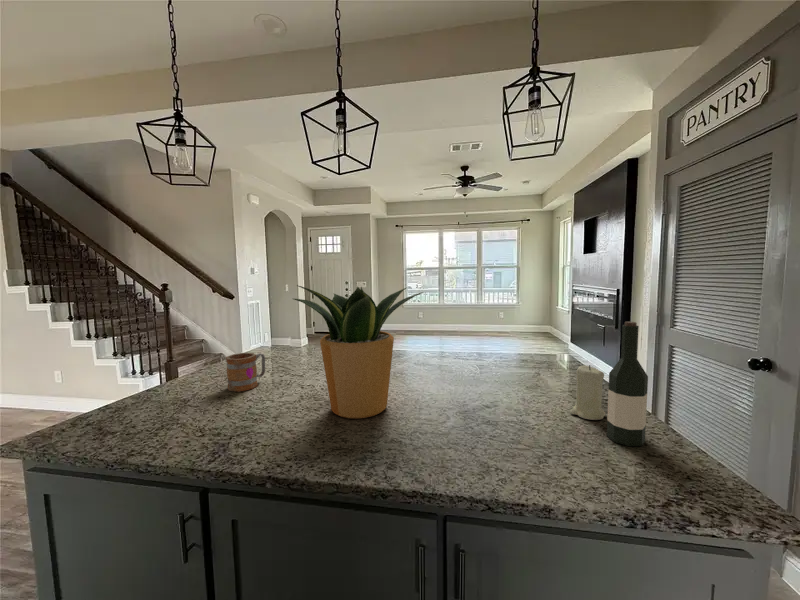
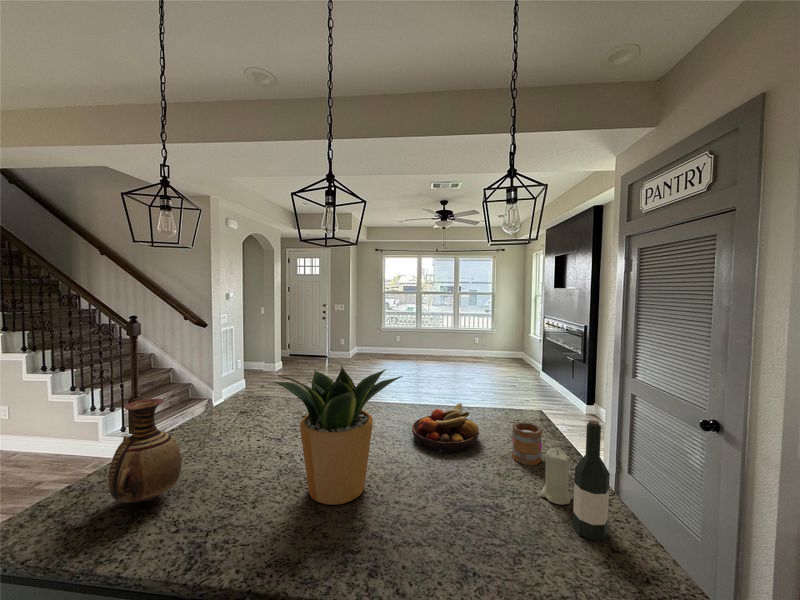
vase: none [138,317,207,415] -> present [109,398,182,503]
fruit bowl: none [435,341,505,384] -> present [412,403,479,454]
mug: present [226,353,265,392] -> present [512,422,542,465]

